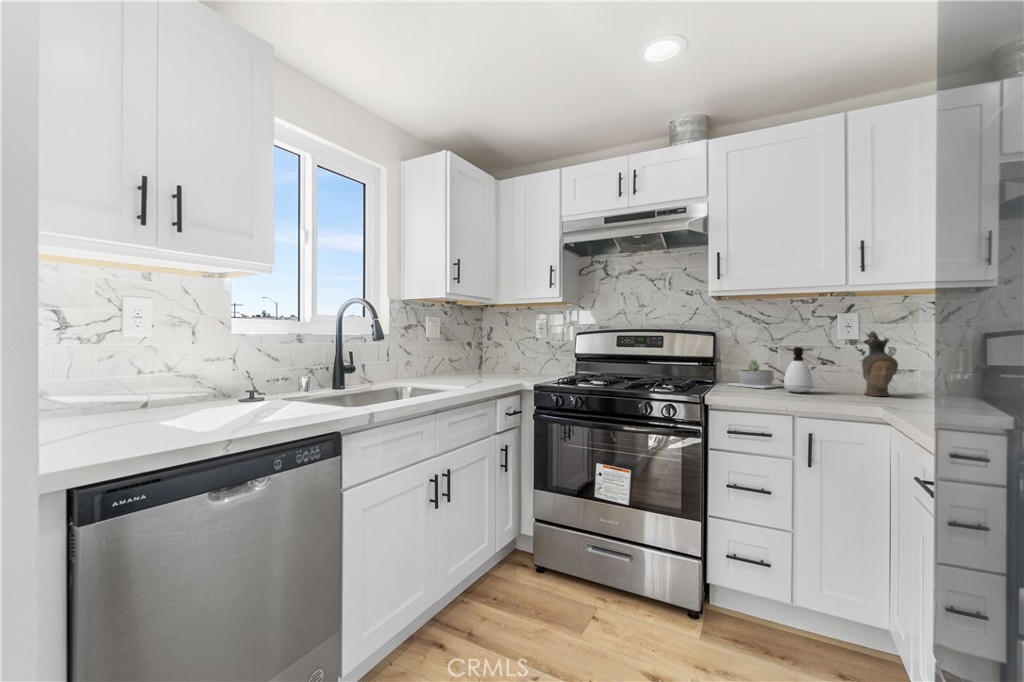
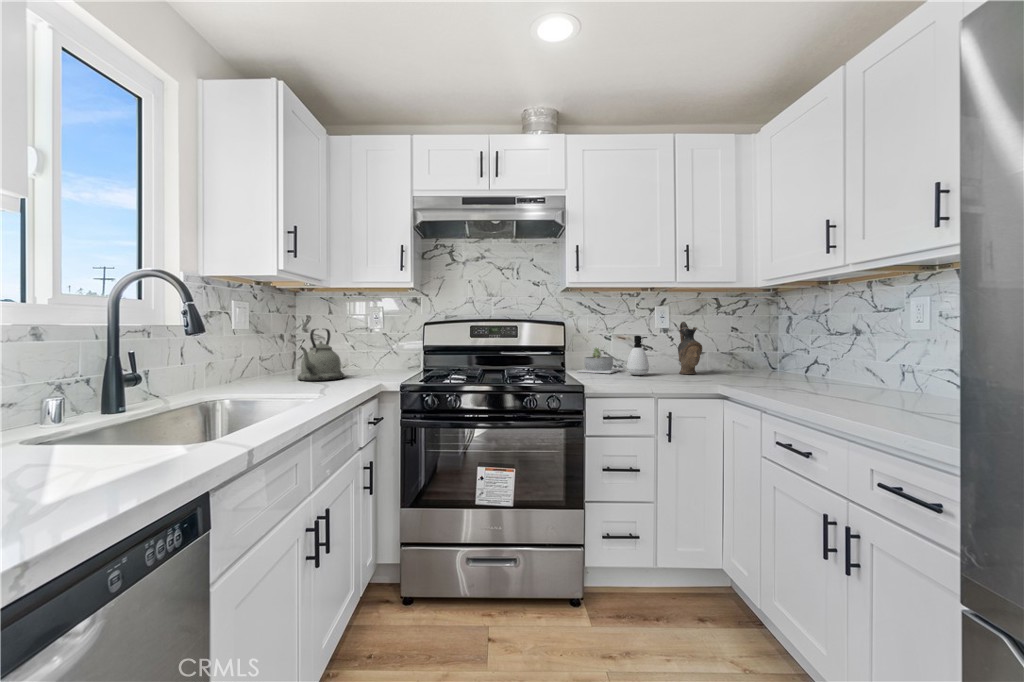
kettle: none [465,337,503,378] -> present [298,329,344,381]

